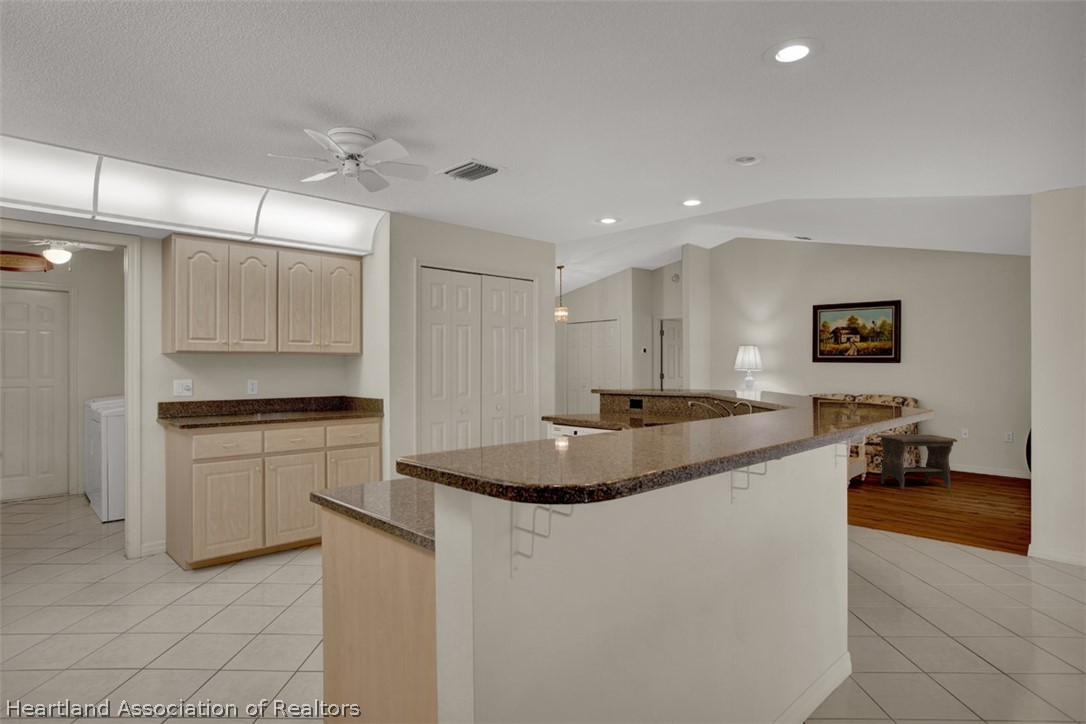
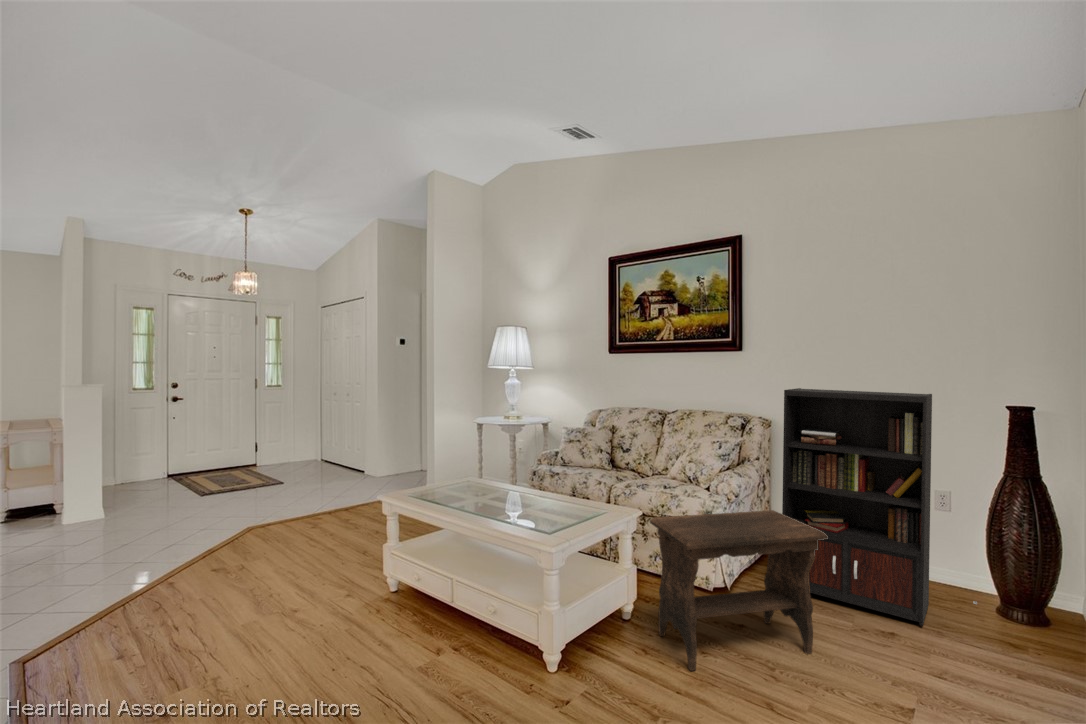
bookcase: none [929,382,1024,484] -> present [782,388,977,626]

